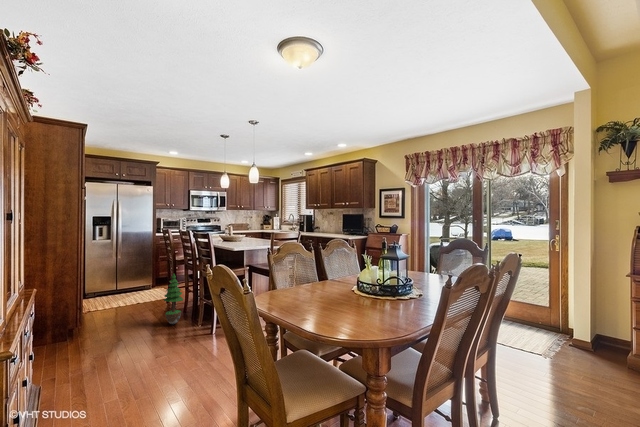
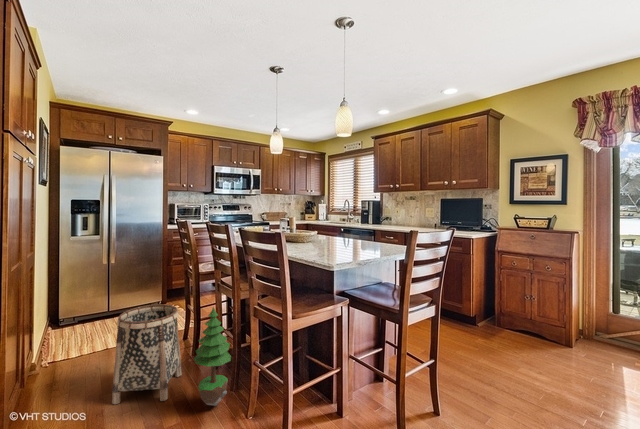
basket: none [121,276,159,324] -> present [112,304,182,404]

